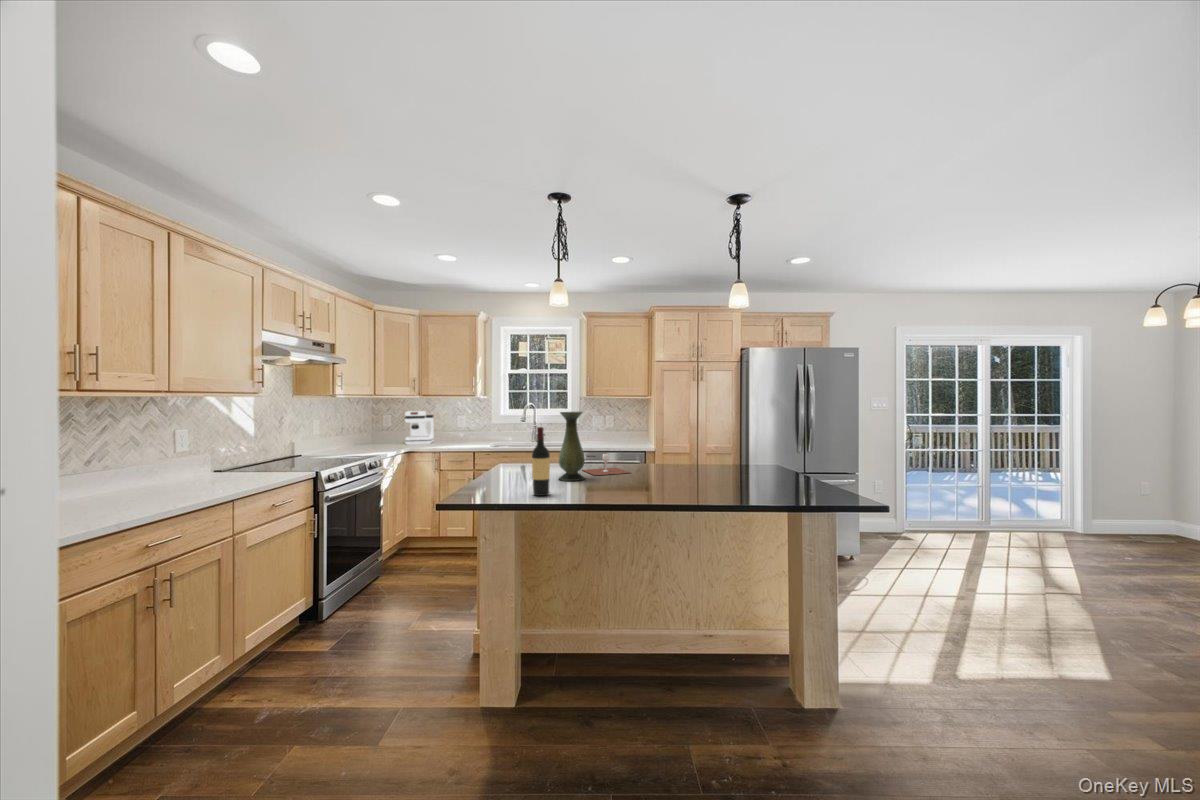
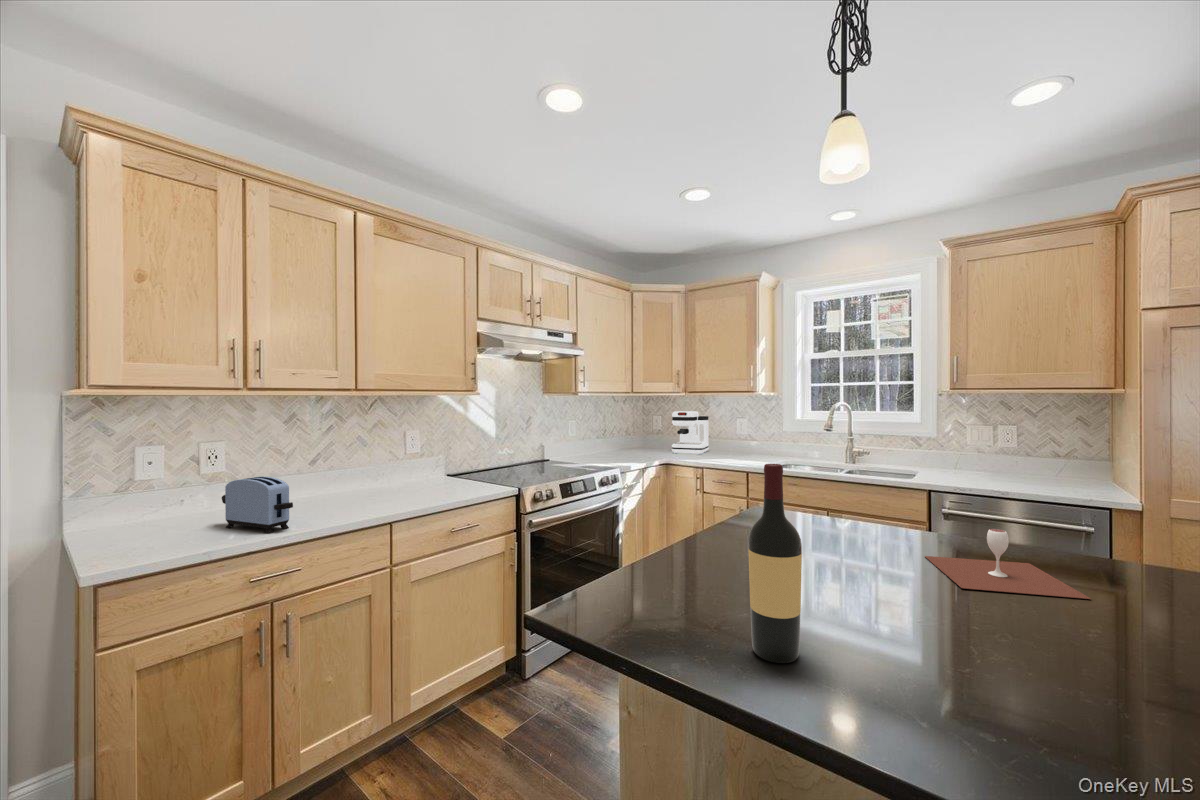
vase: present [559,412,585,481] -> none [853,421,932,604]
toaster: none [72,471,168,517] -> present [222,476,293,533]

